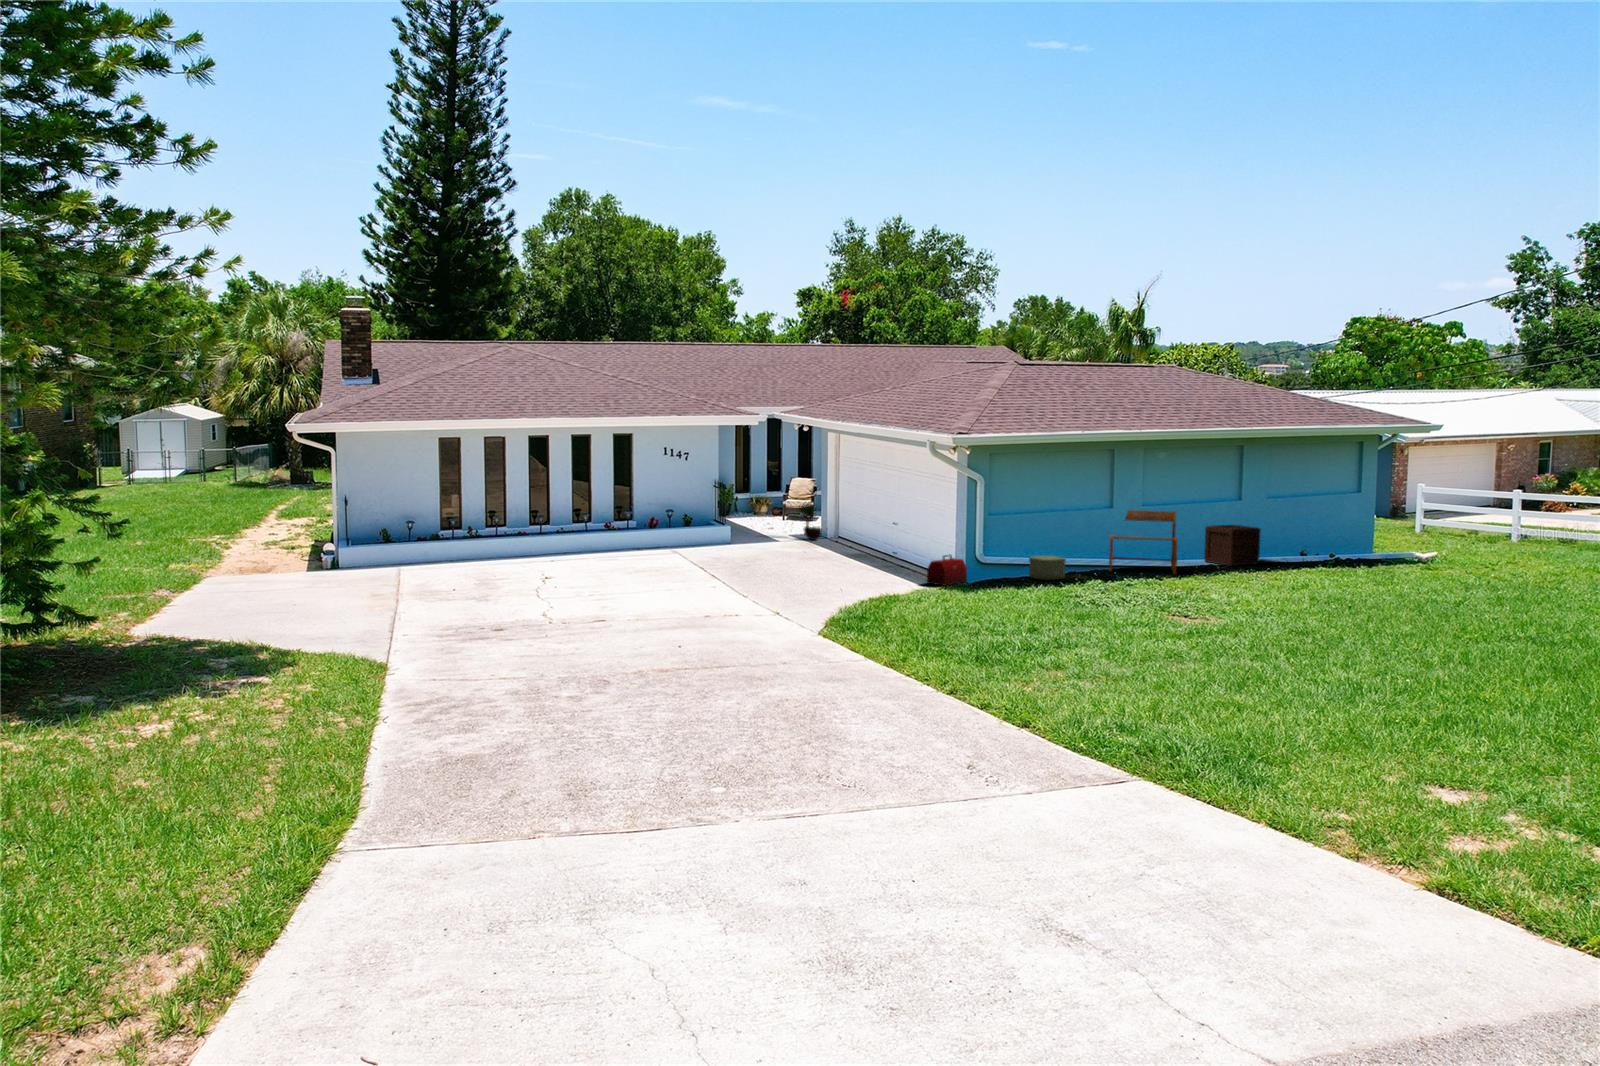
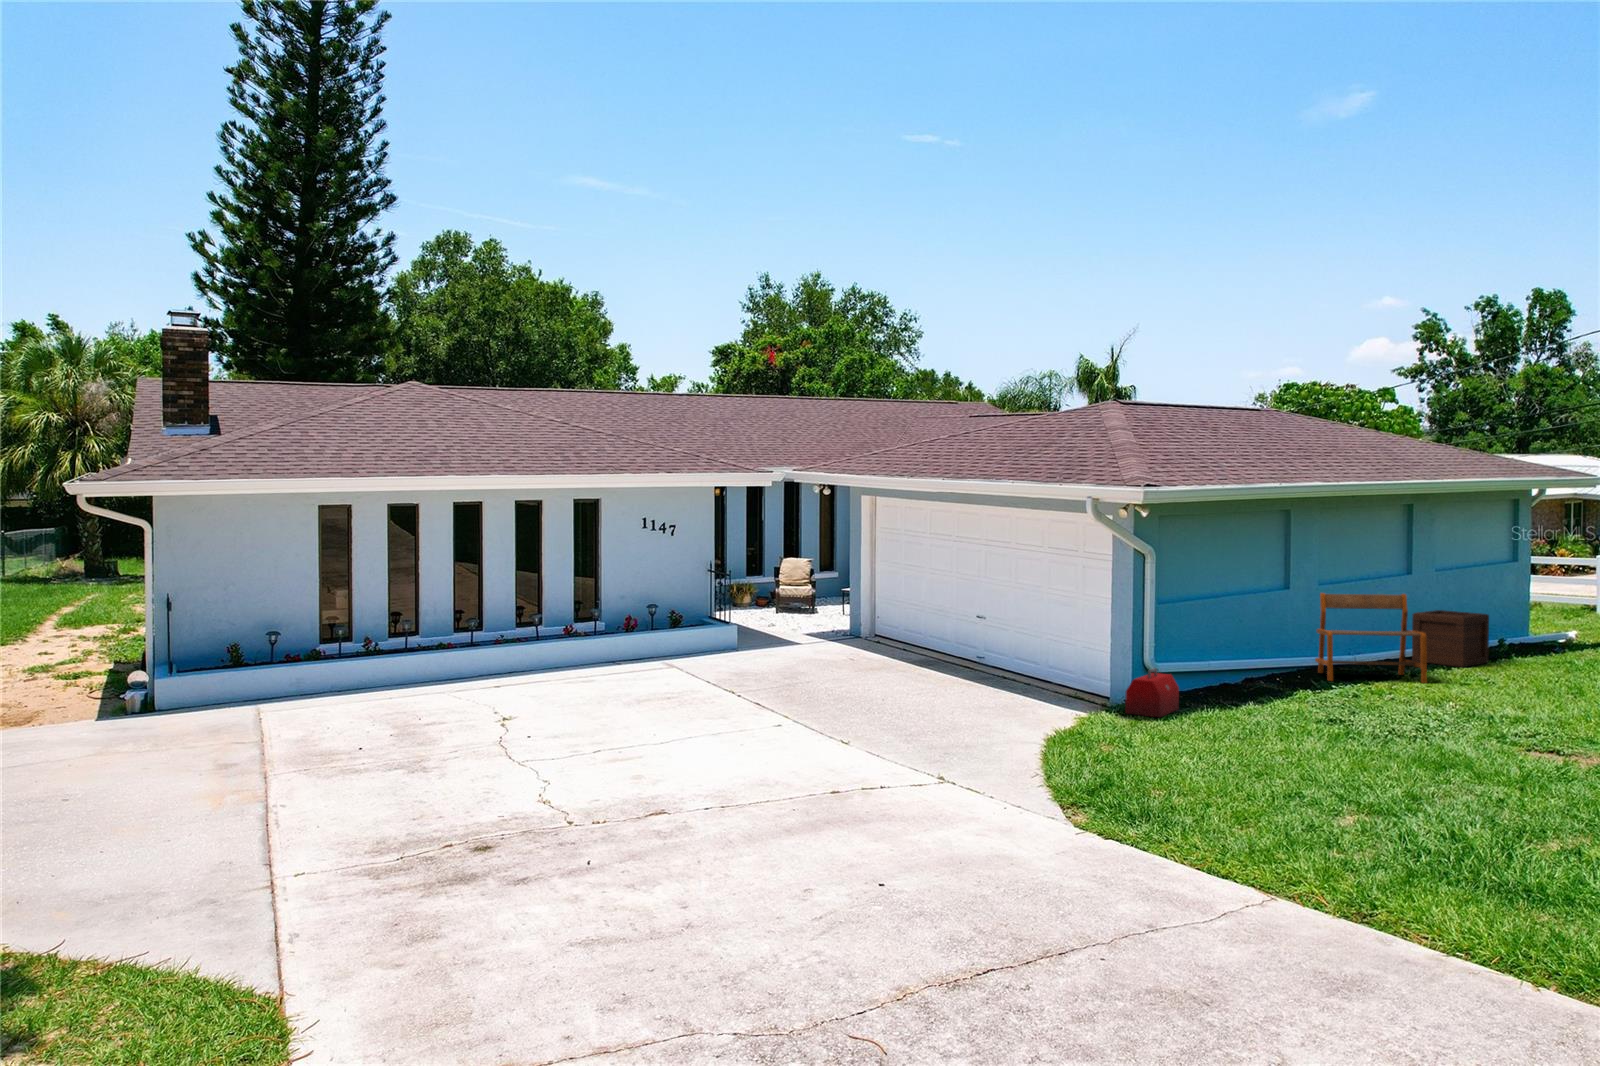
potted tree: present [797,503,822,540] -> none [822,586,858,642]
storage box: present [1029,556,1066,580] -> none [1244,663,1300,701]

